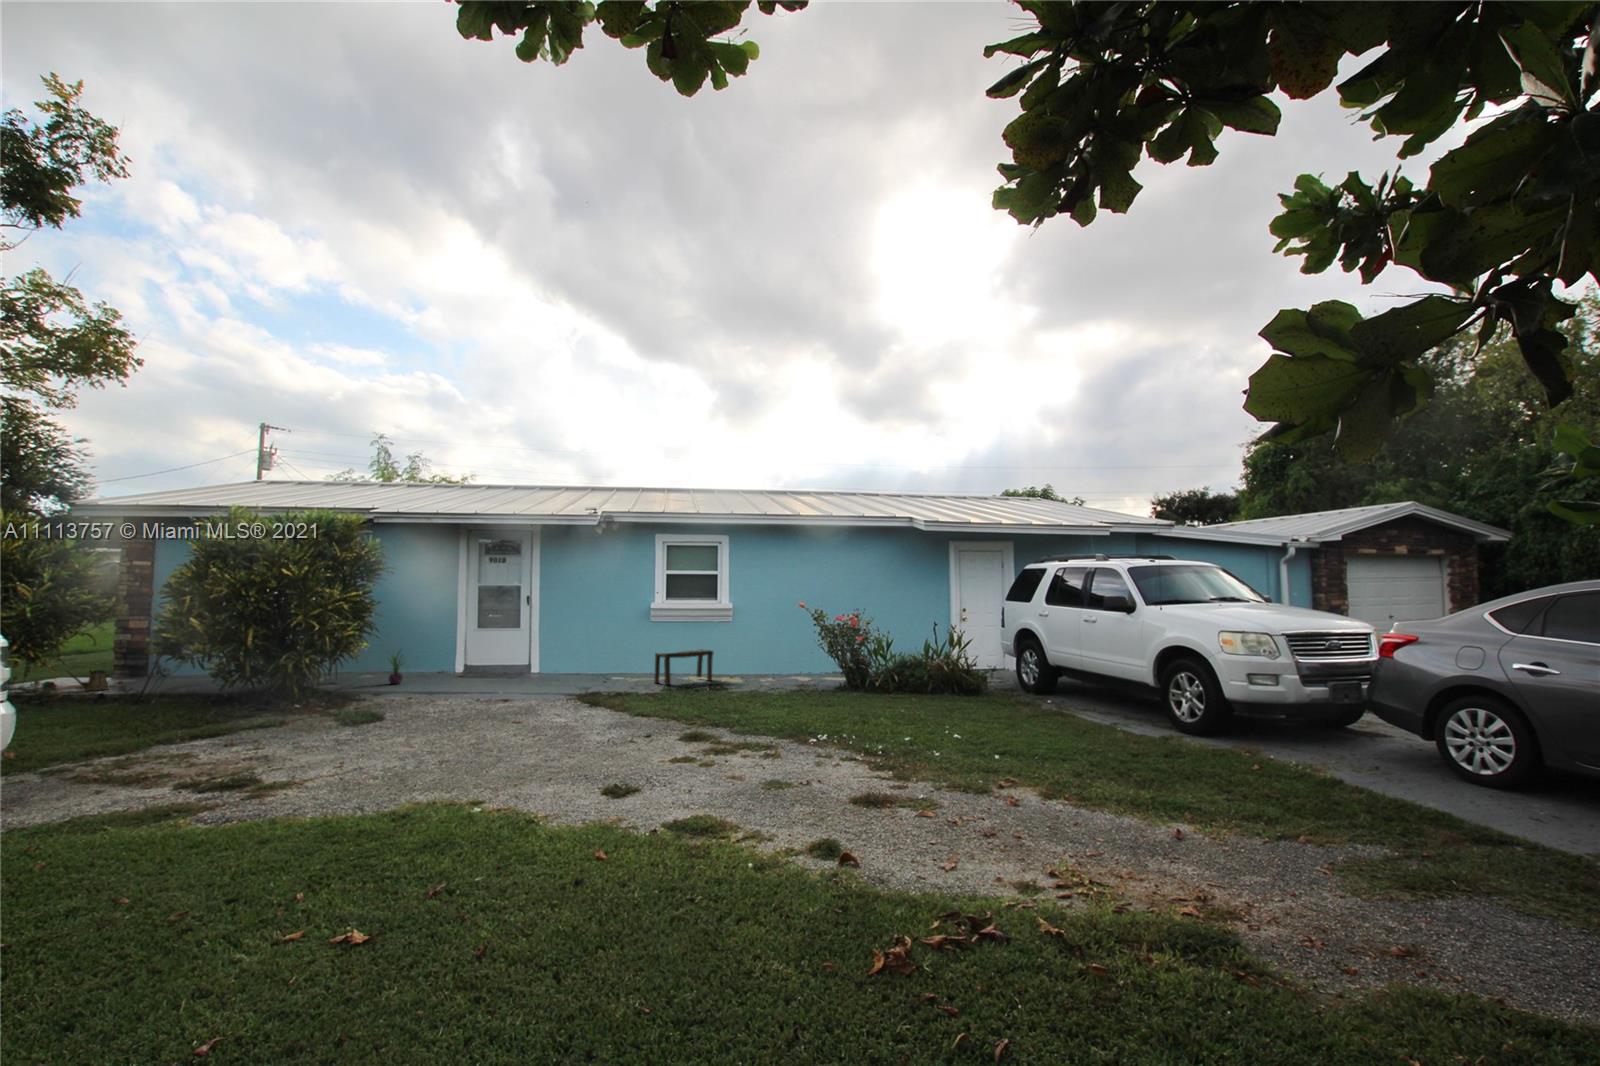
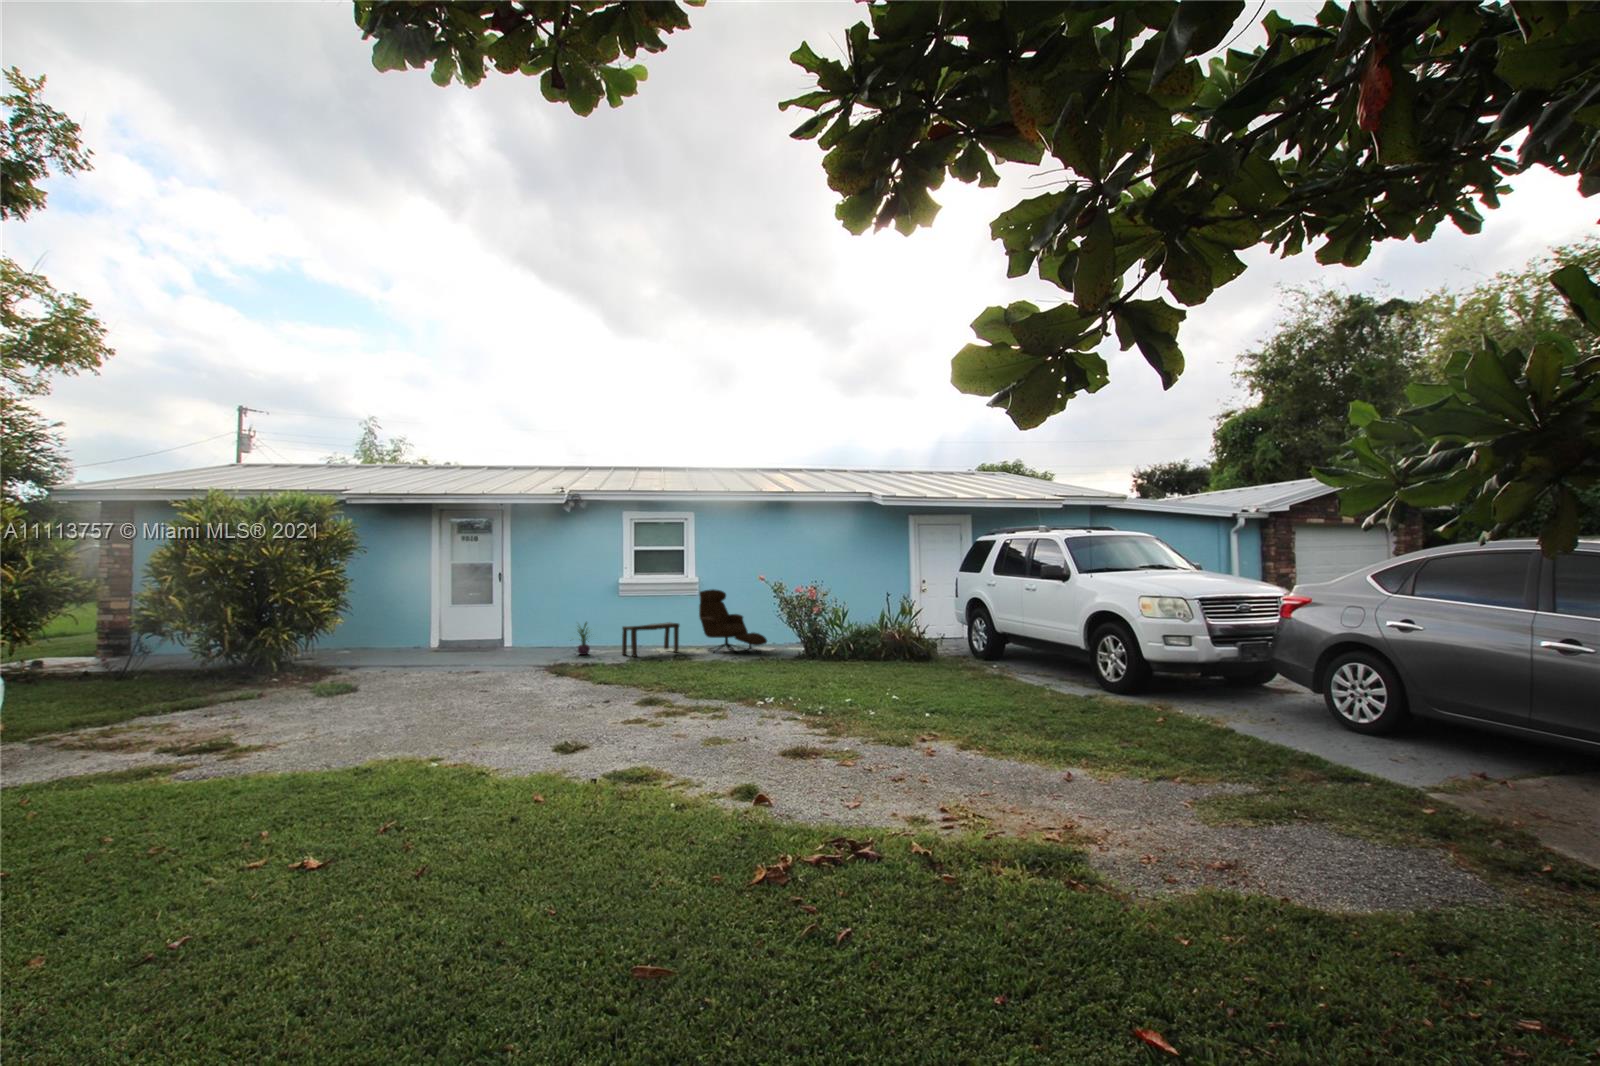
lounge chair: none [734,616,804,685] -> present [699,589,767,654]
decorative plant: present [389,651,403,684] -> present [578,623,590,655]
watering can: present [67,670,108,691] -> none [43,649,93,670]

